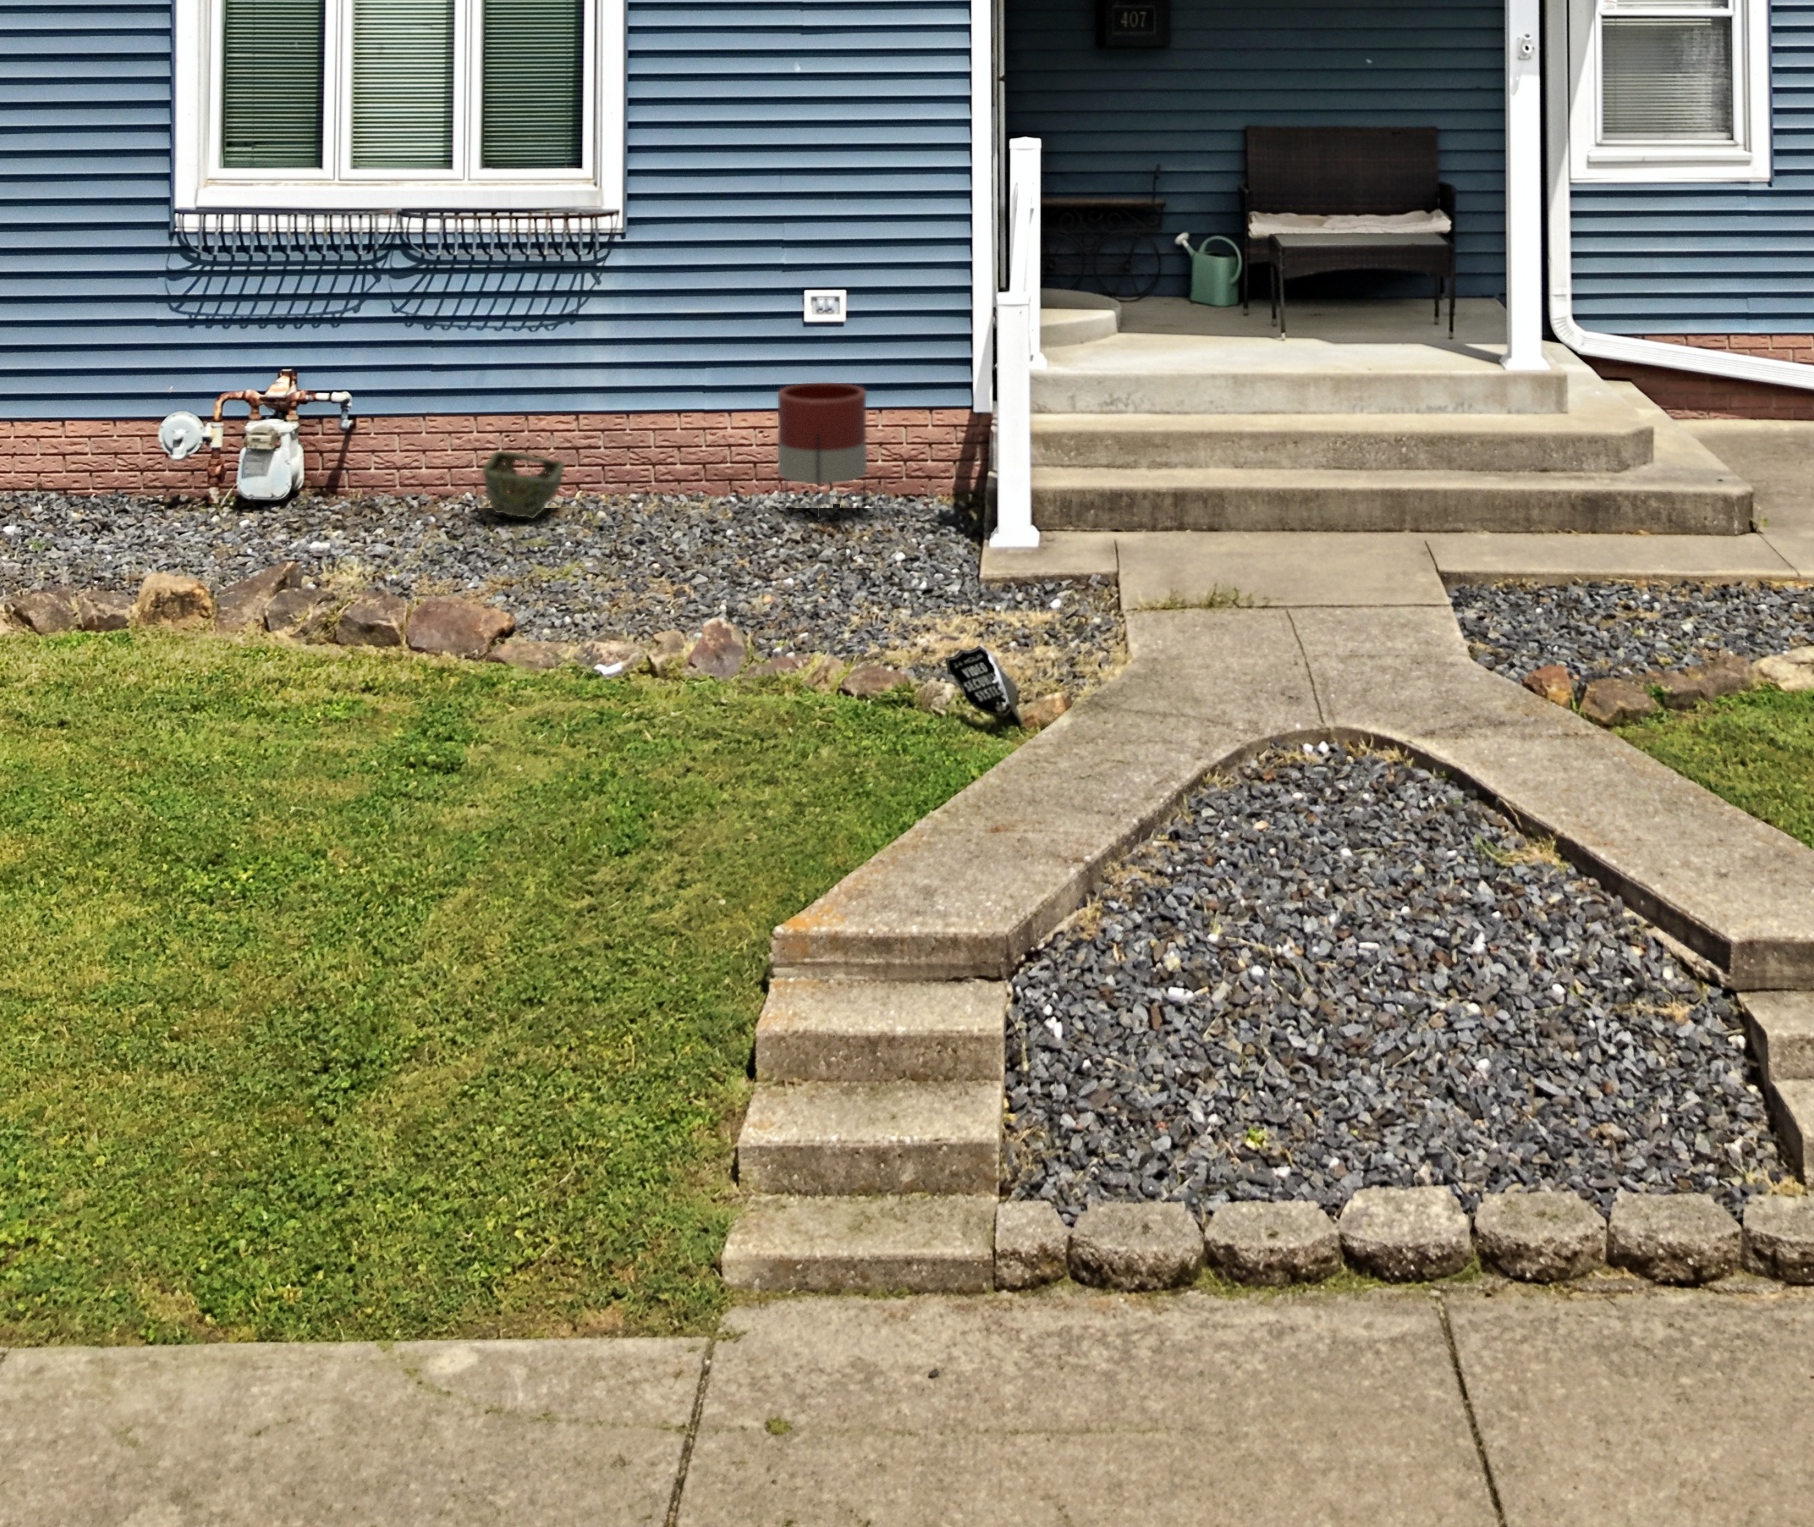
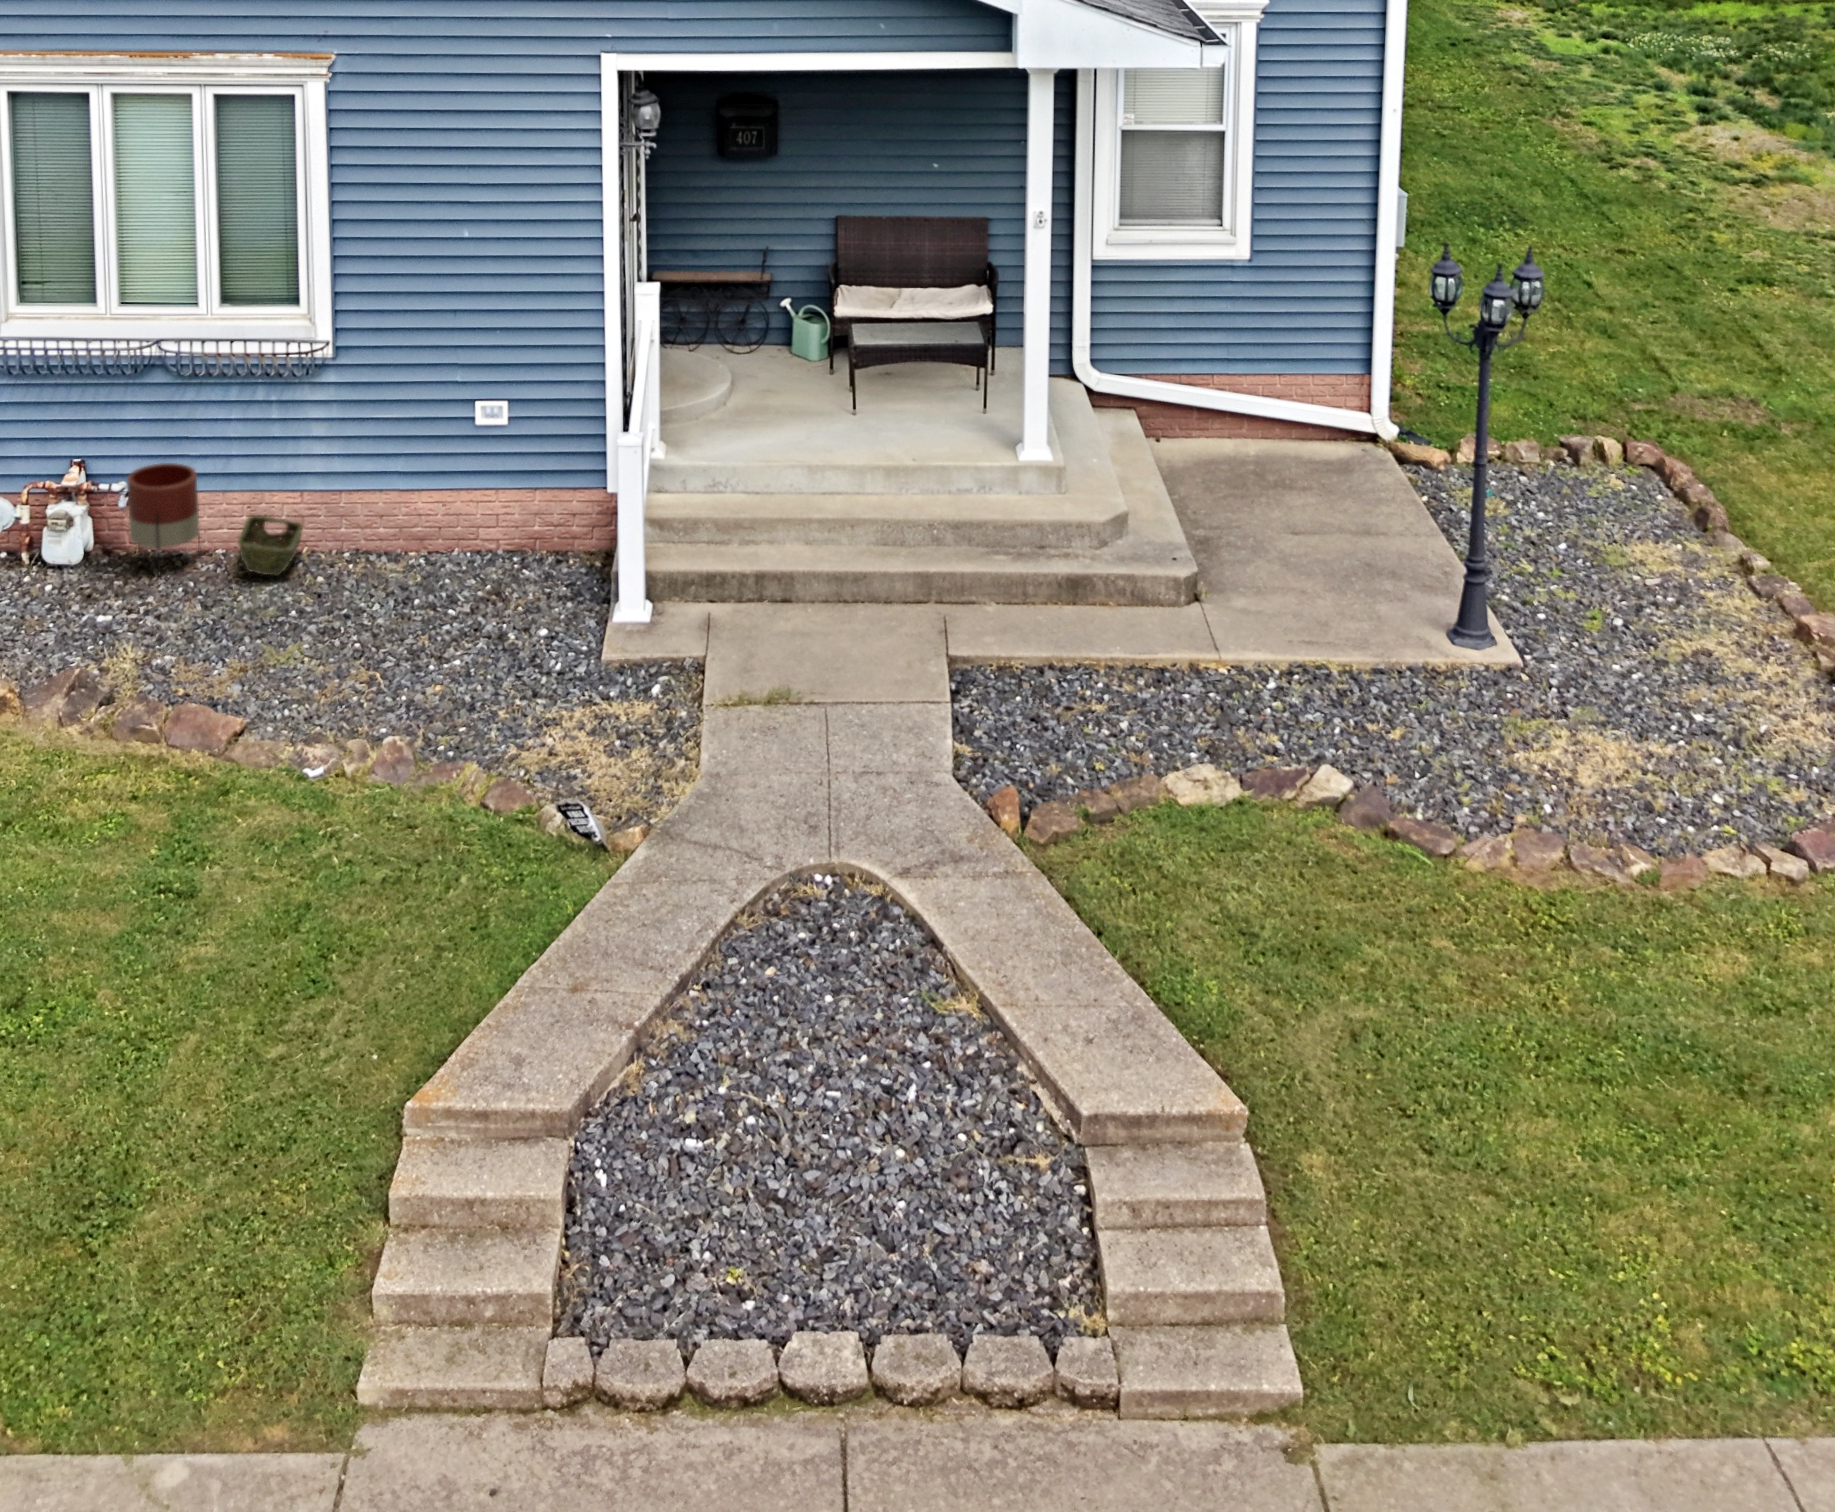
planter: present [778,383,867,519] -> present [127,463,201,573]

